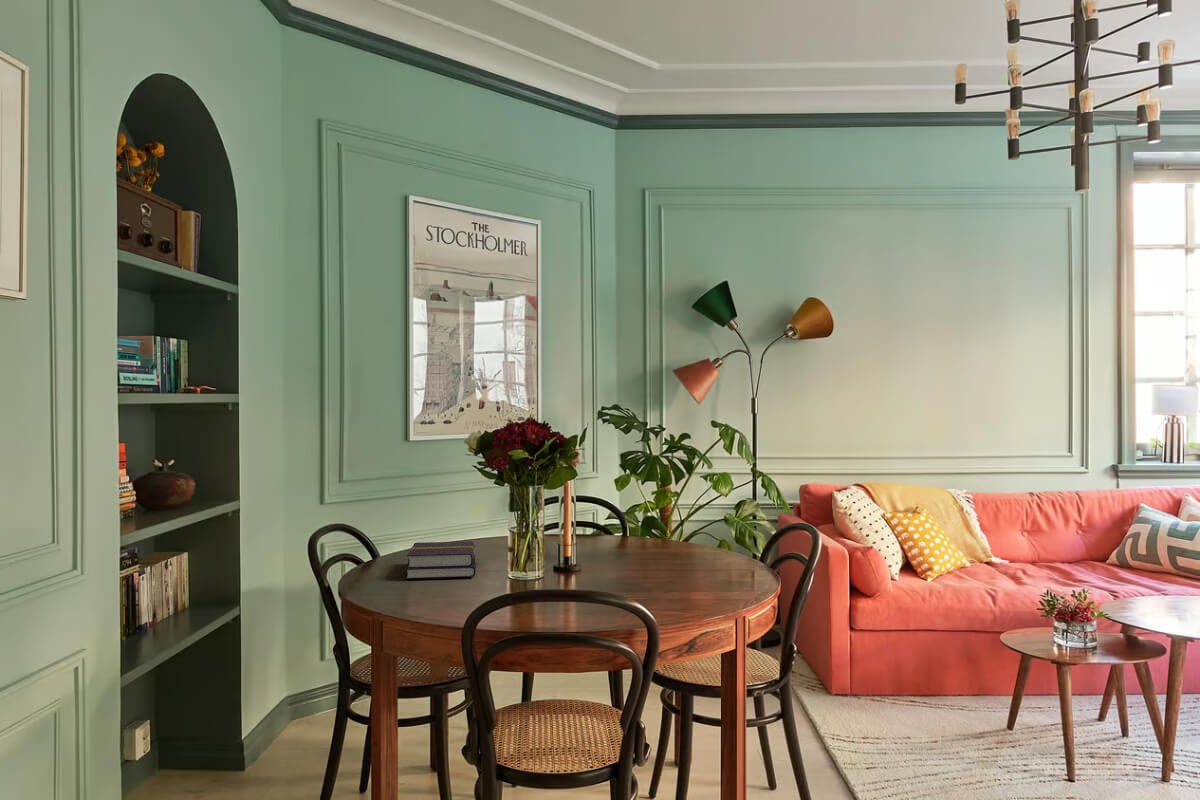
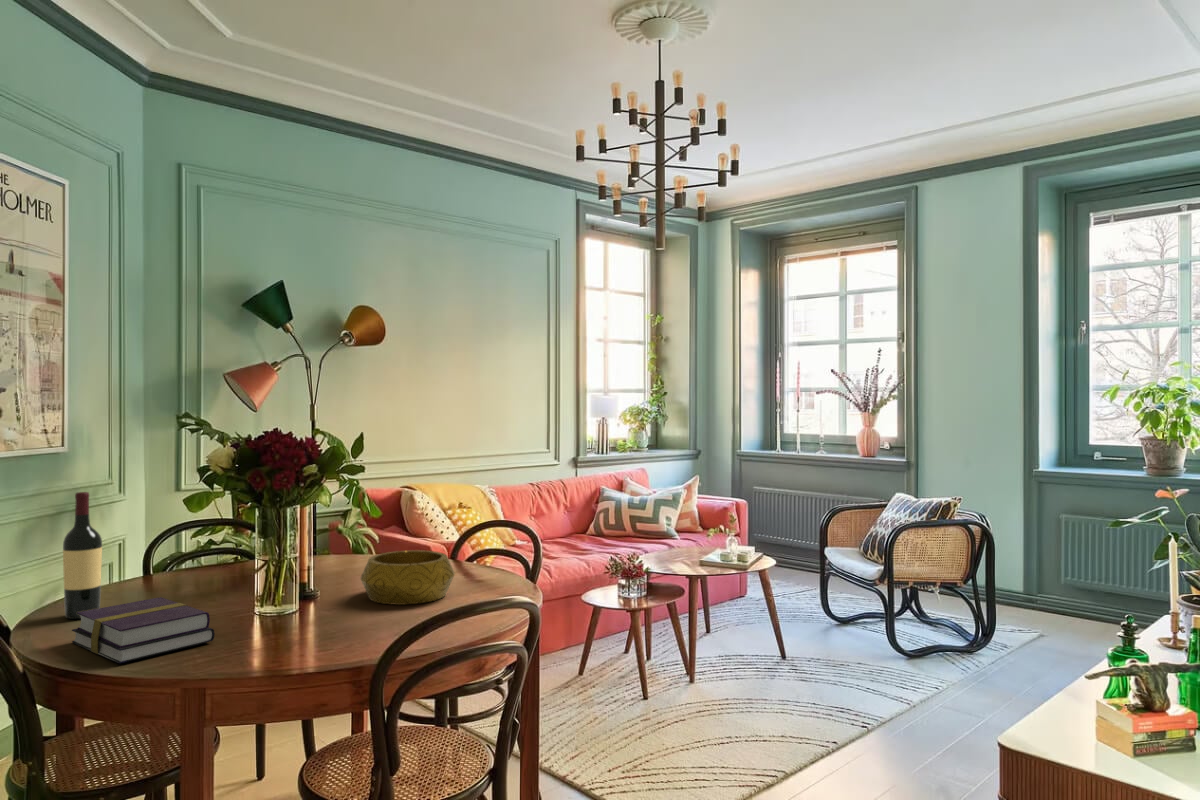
wine bottle: none [435,459,459,552] -> present [63,492,102,619]
decorative bowl: none [619,531,706,579] -> present [361,550,455,605]

